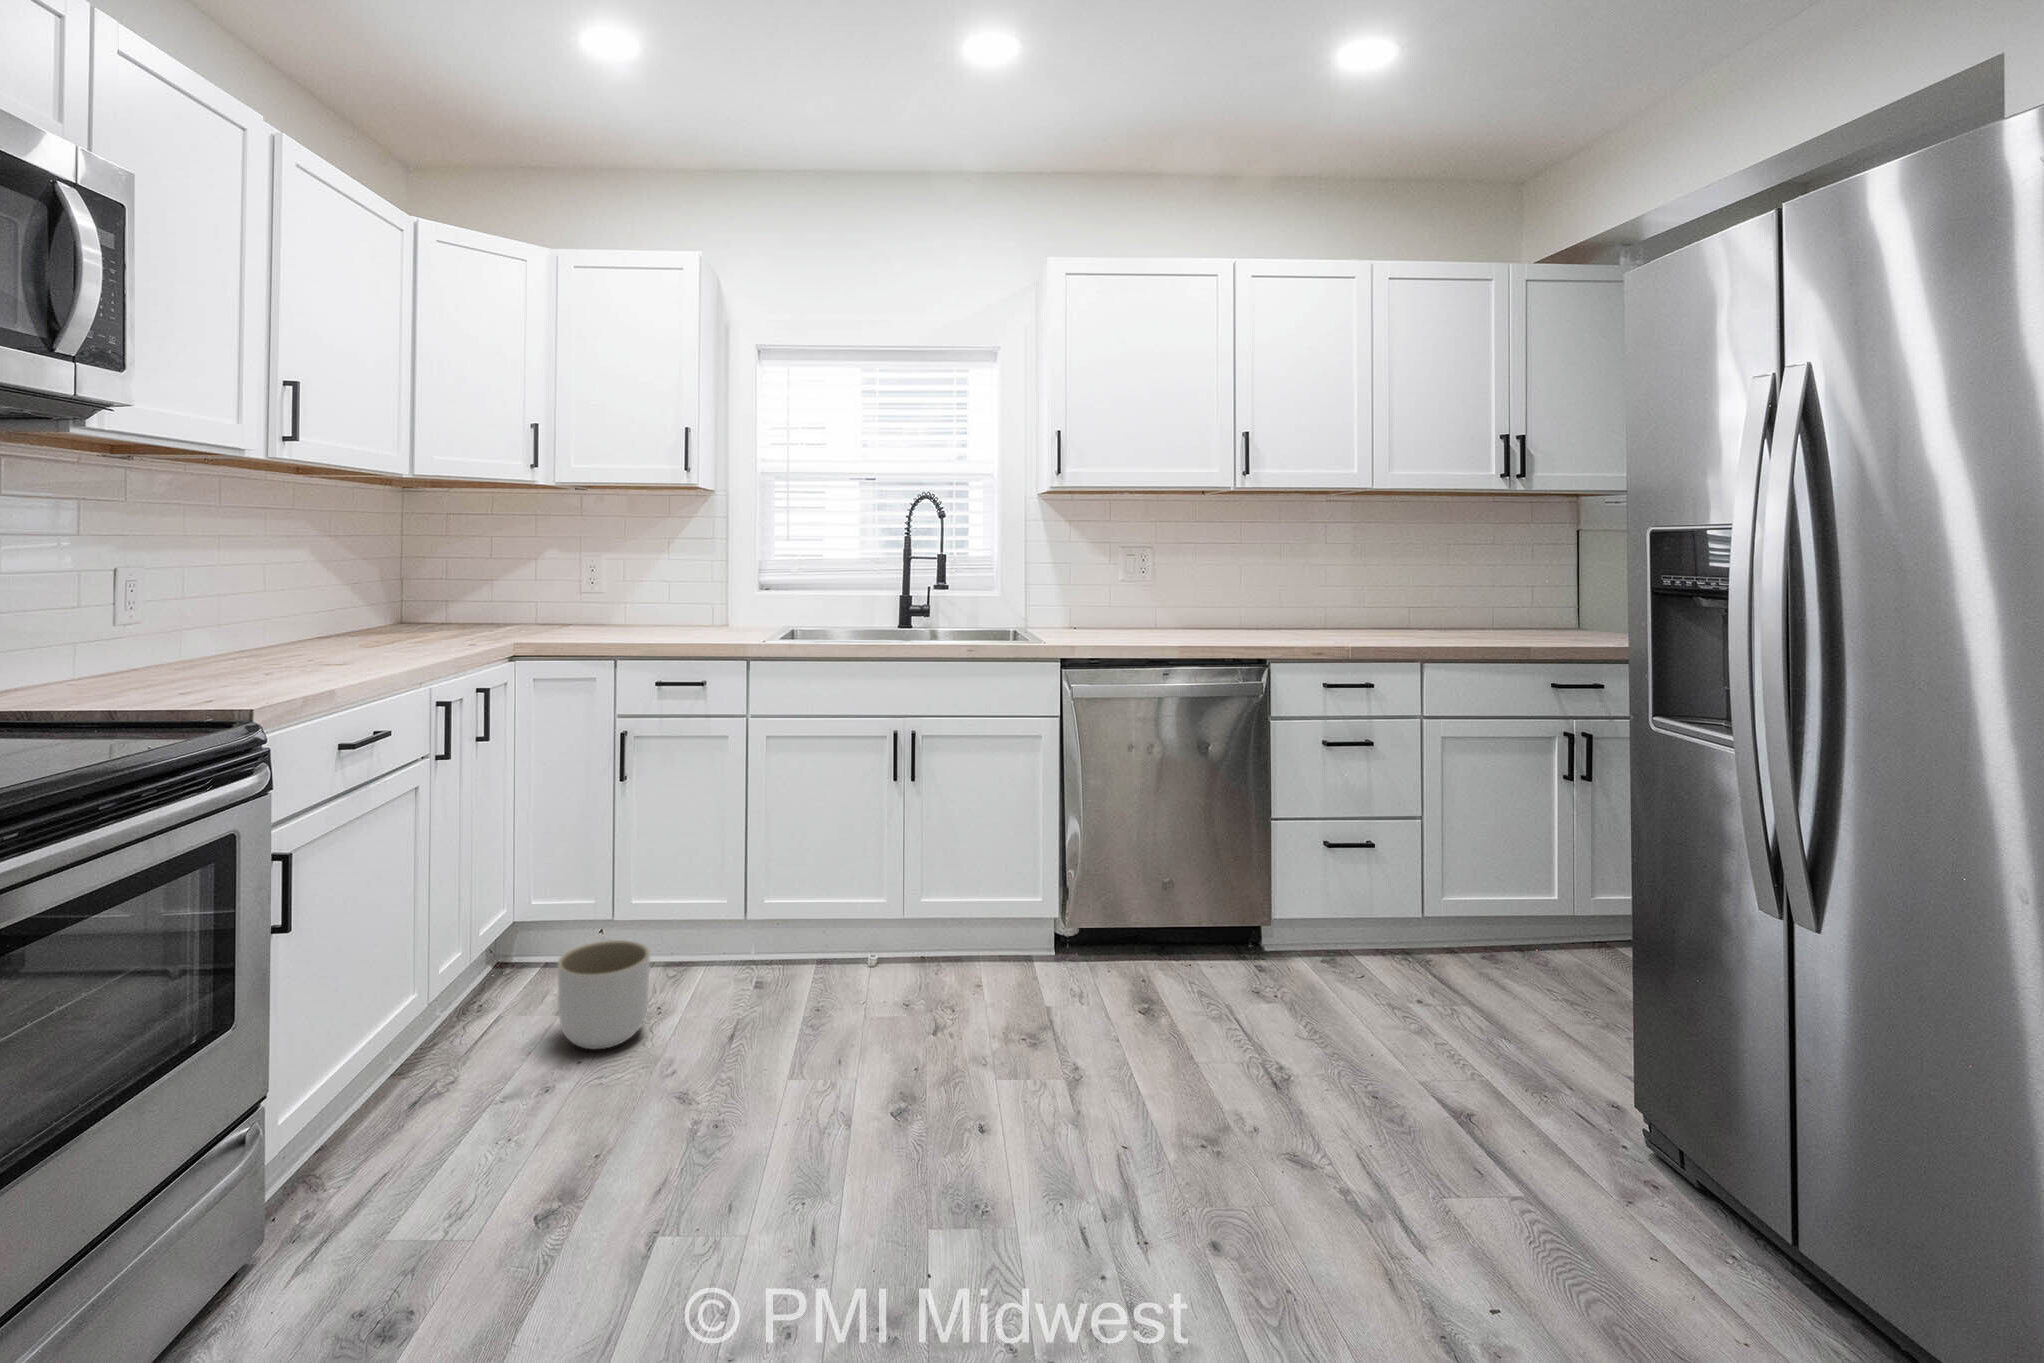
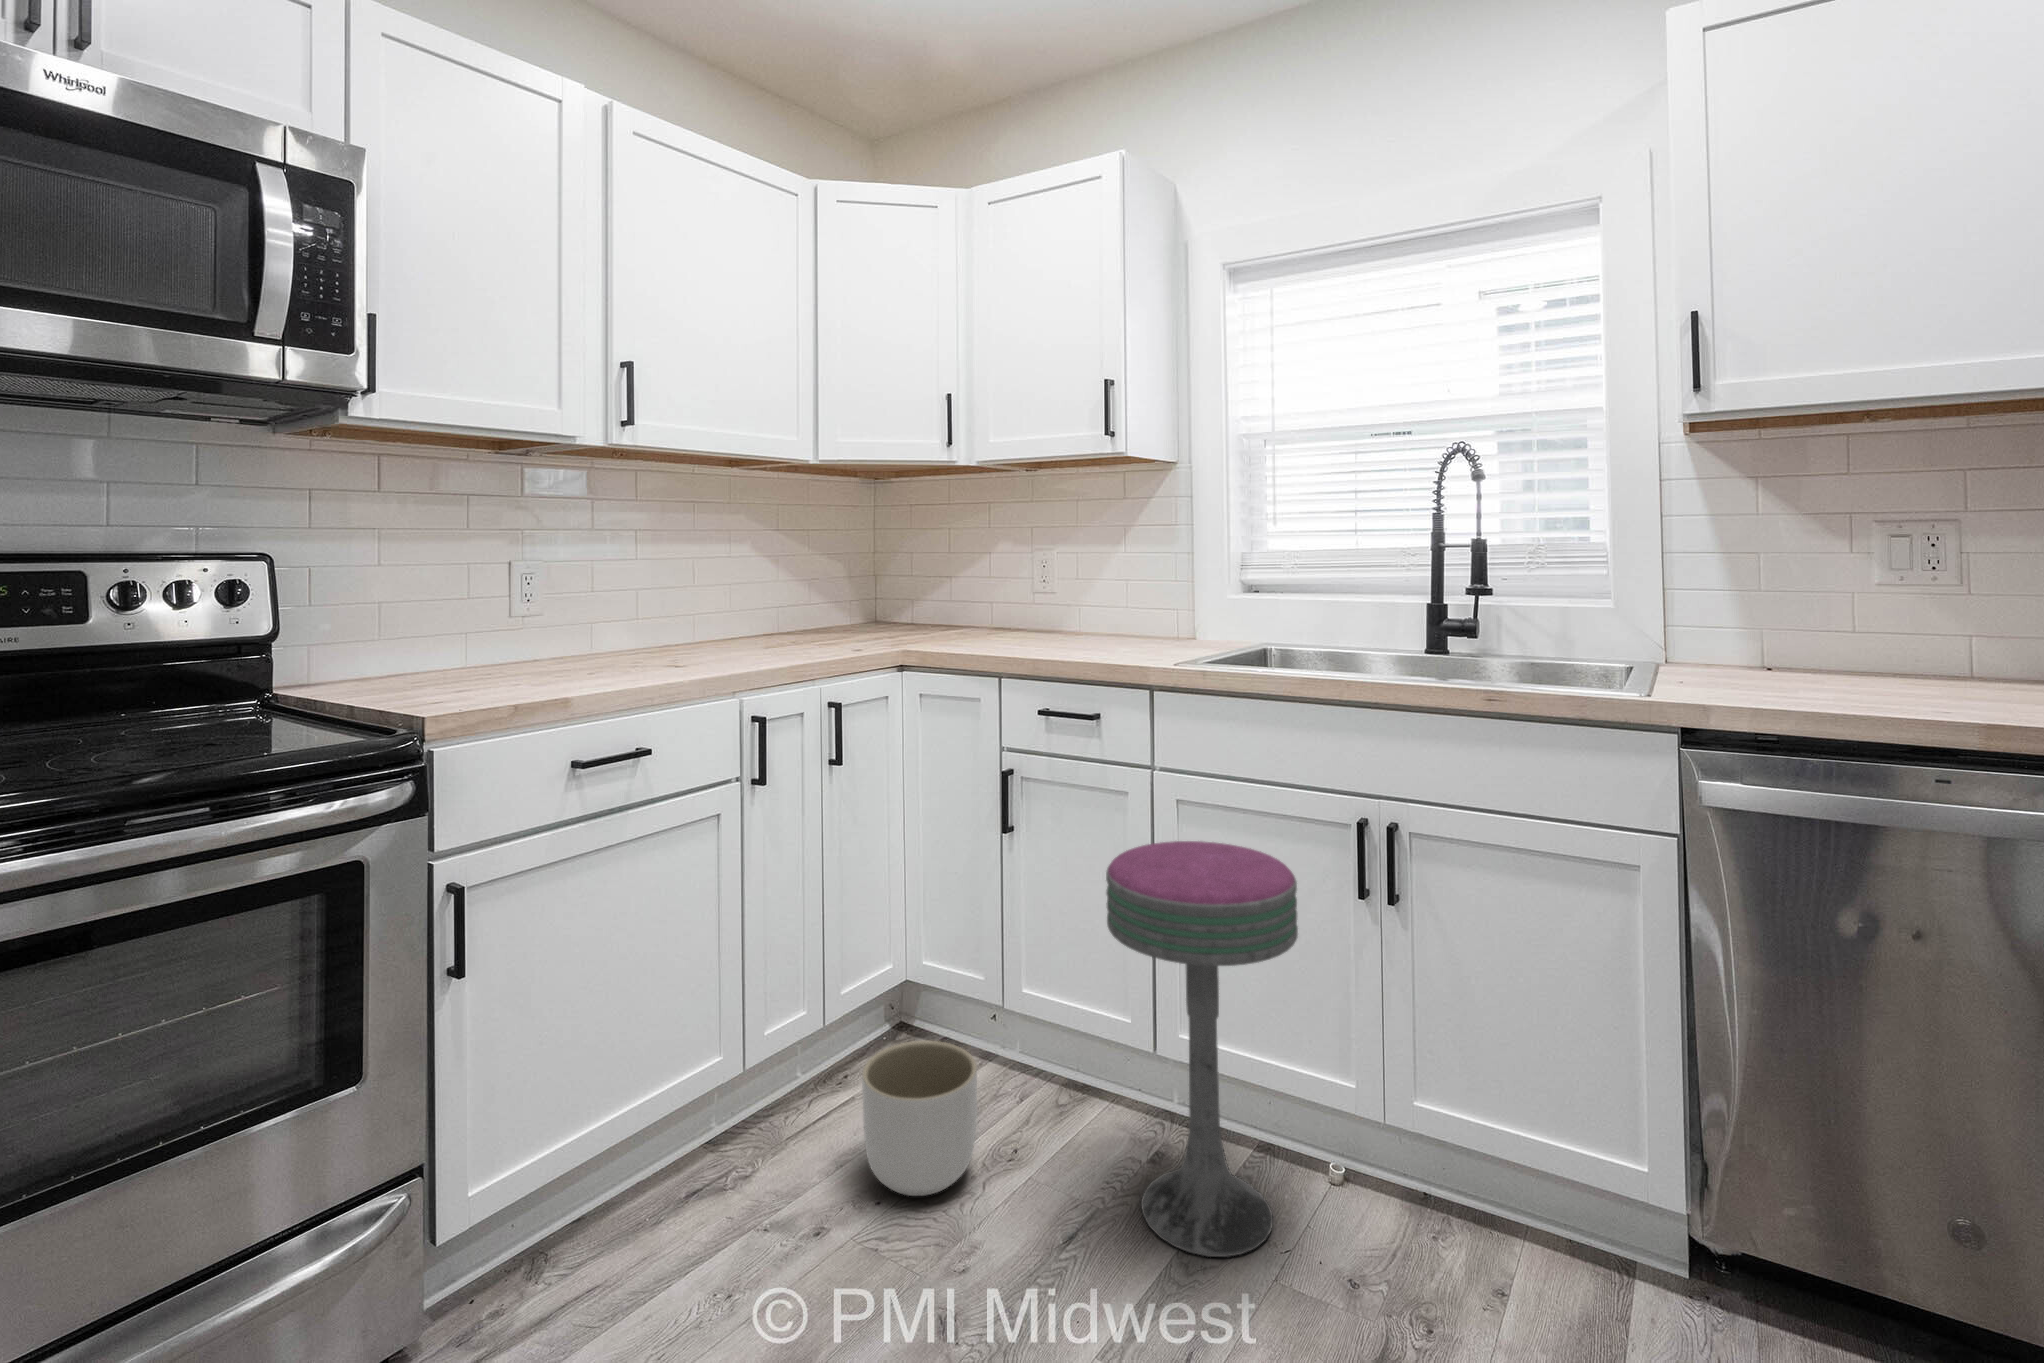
bar stool: none [746,761,872,1019] -> present [1106,841,1298,1257]

